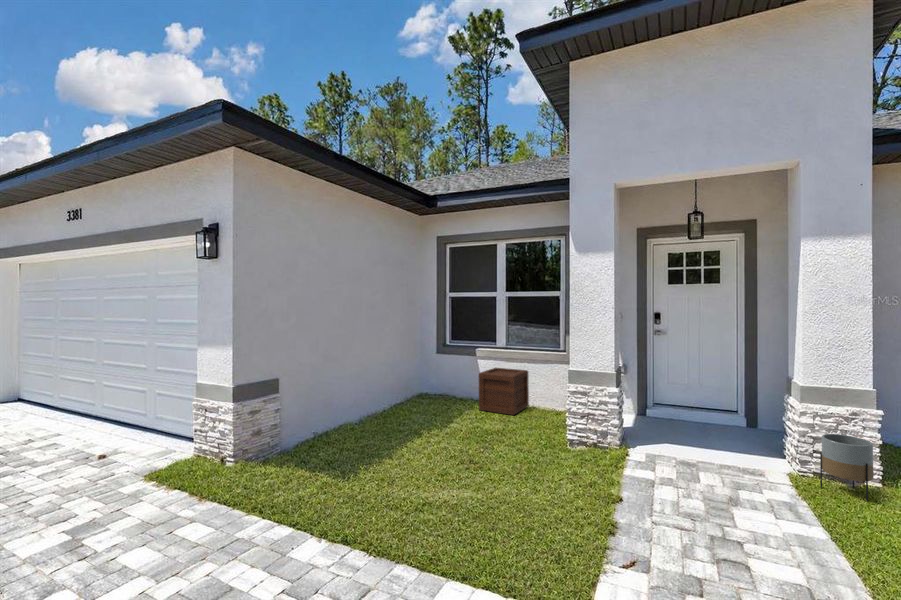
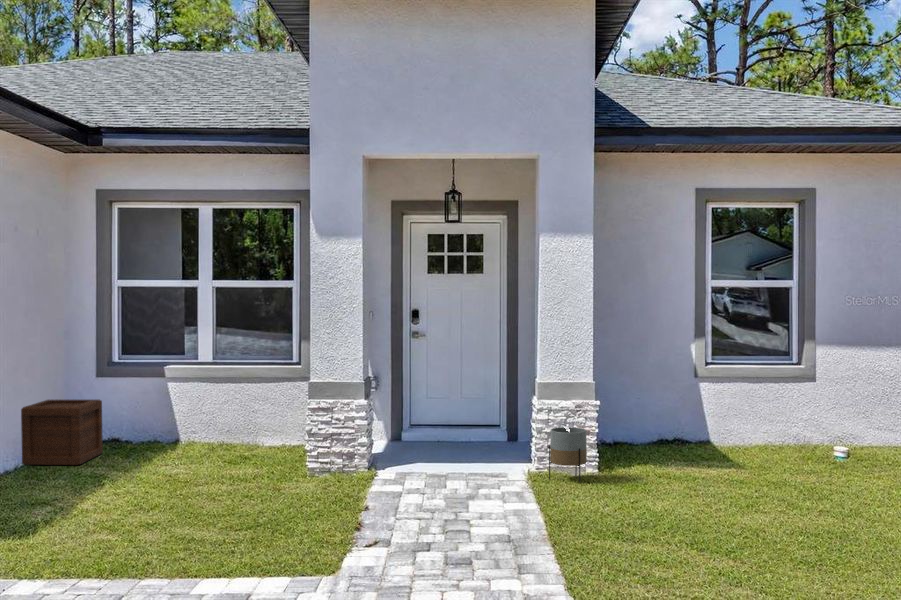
wooden crate: present [479,368,529,415] -> present [21,400,103,465]

